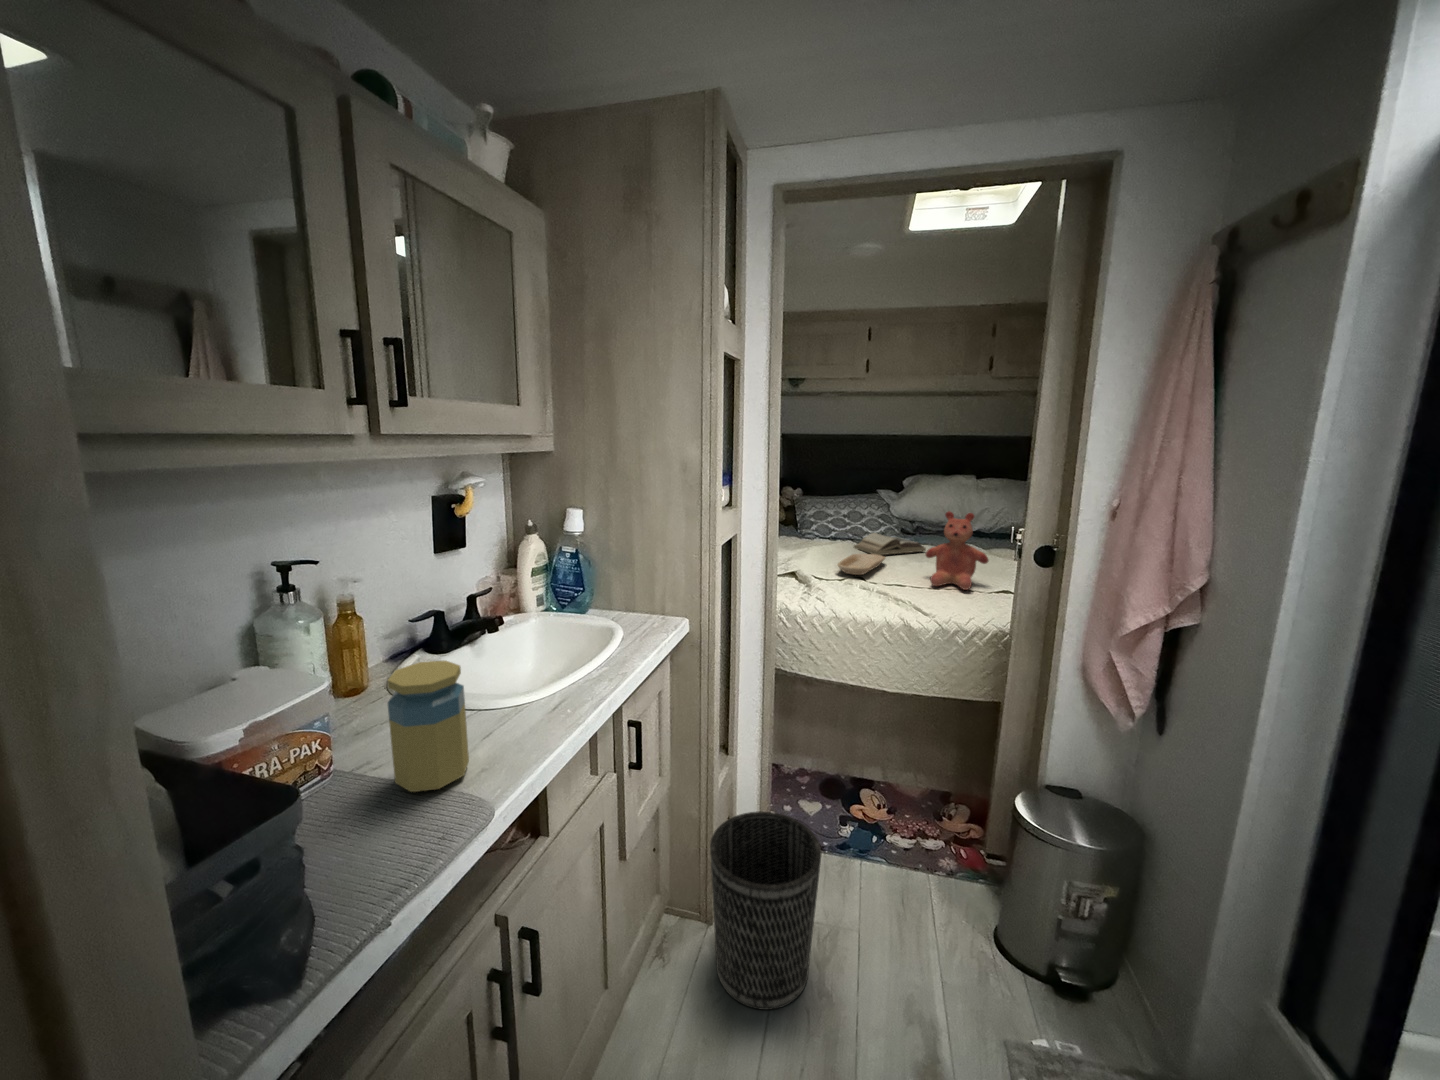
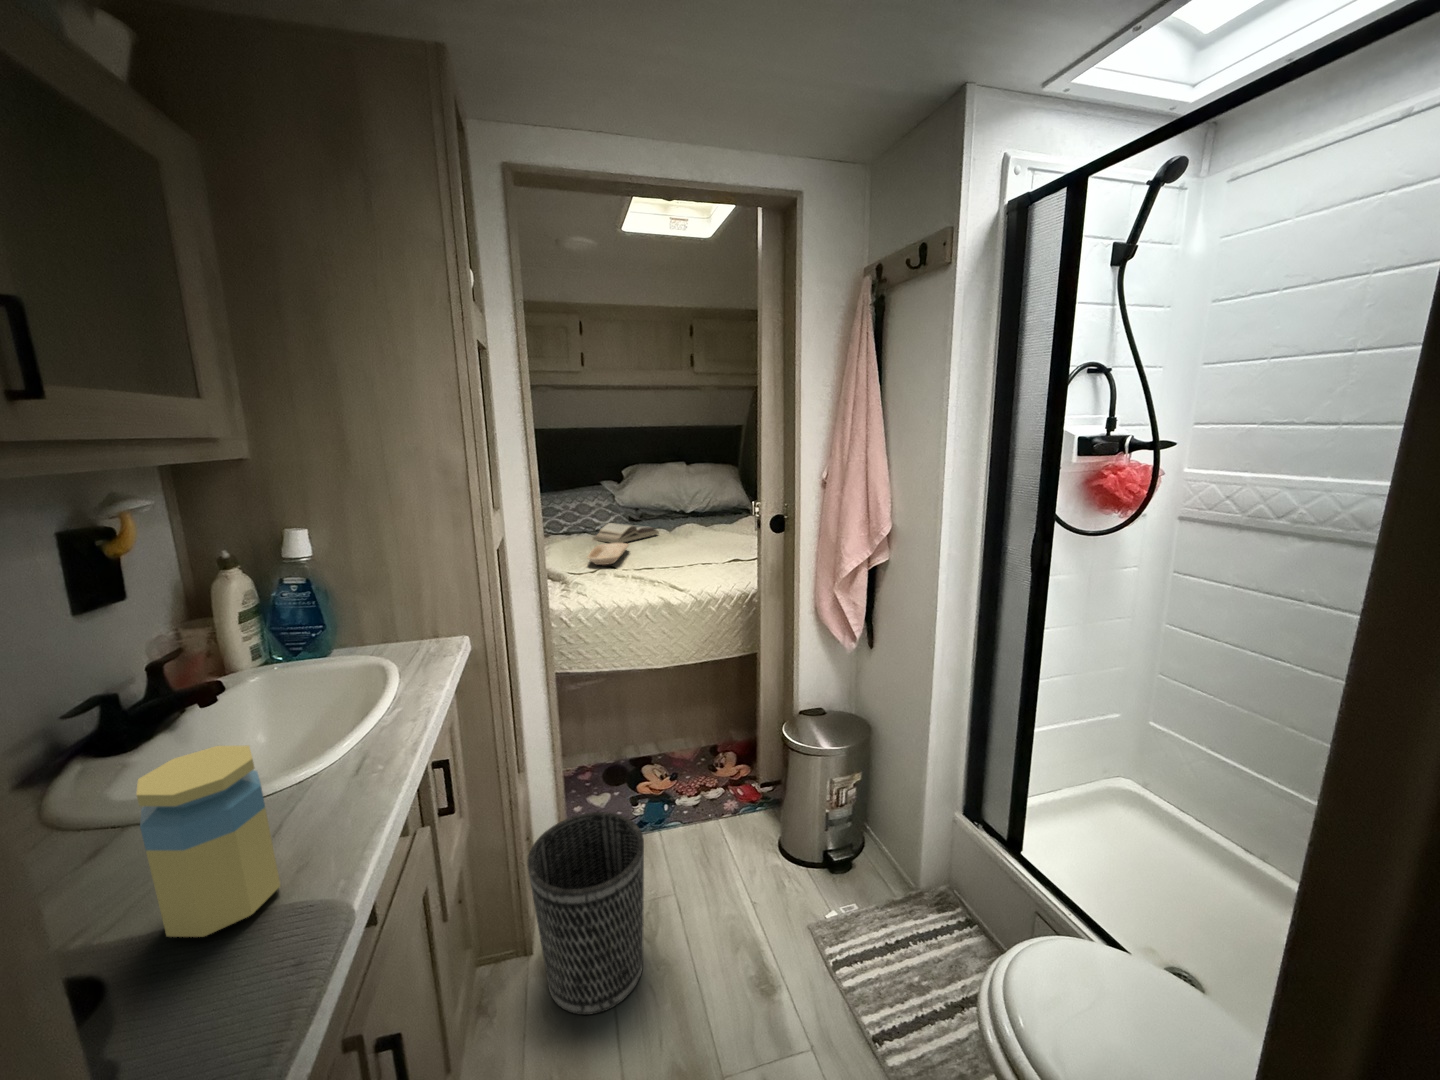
teddy bear: present [925,512,988,590] -> none [666,494,720,564]

